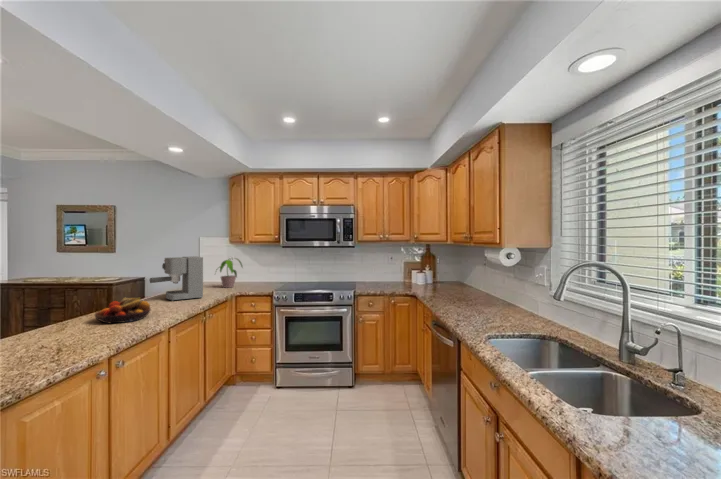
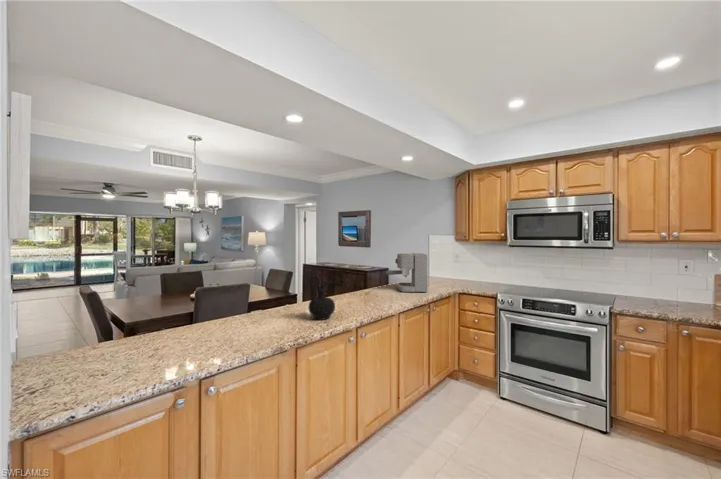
potted plant: present [216,259,242,288] -> none [438,255,470,284]
ceramic jug: none [46,284,90,342] -> present [308,275,335,320]
fruit bowl: present [95,298,151,323] -> none [343,287,381,309]

